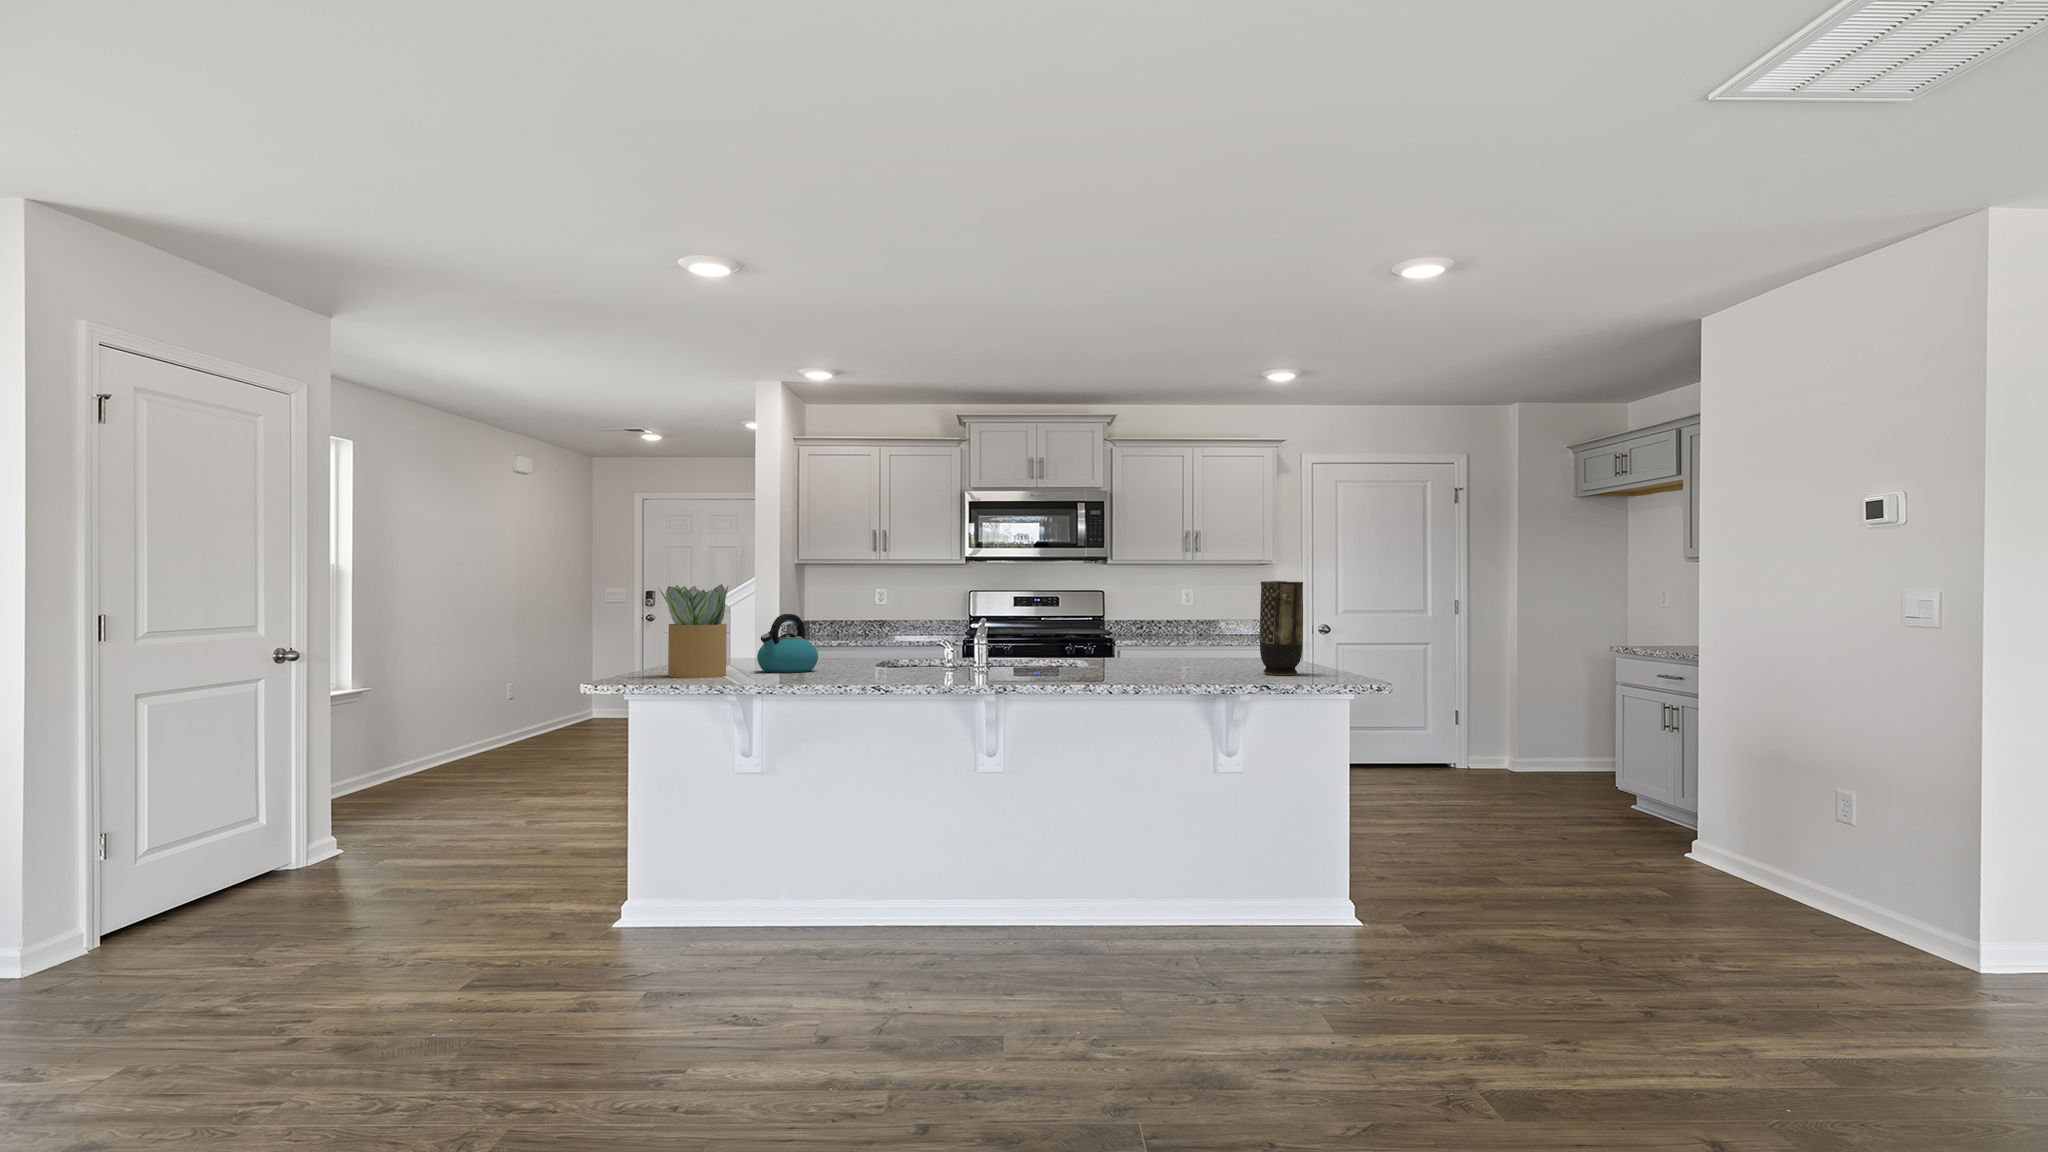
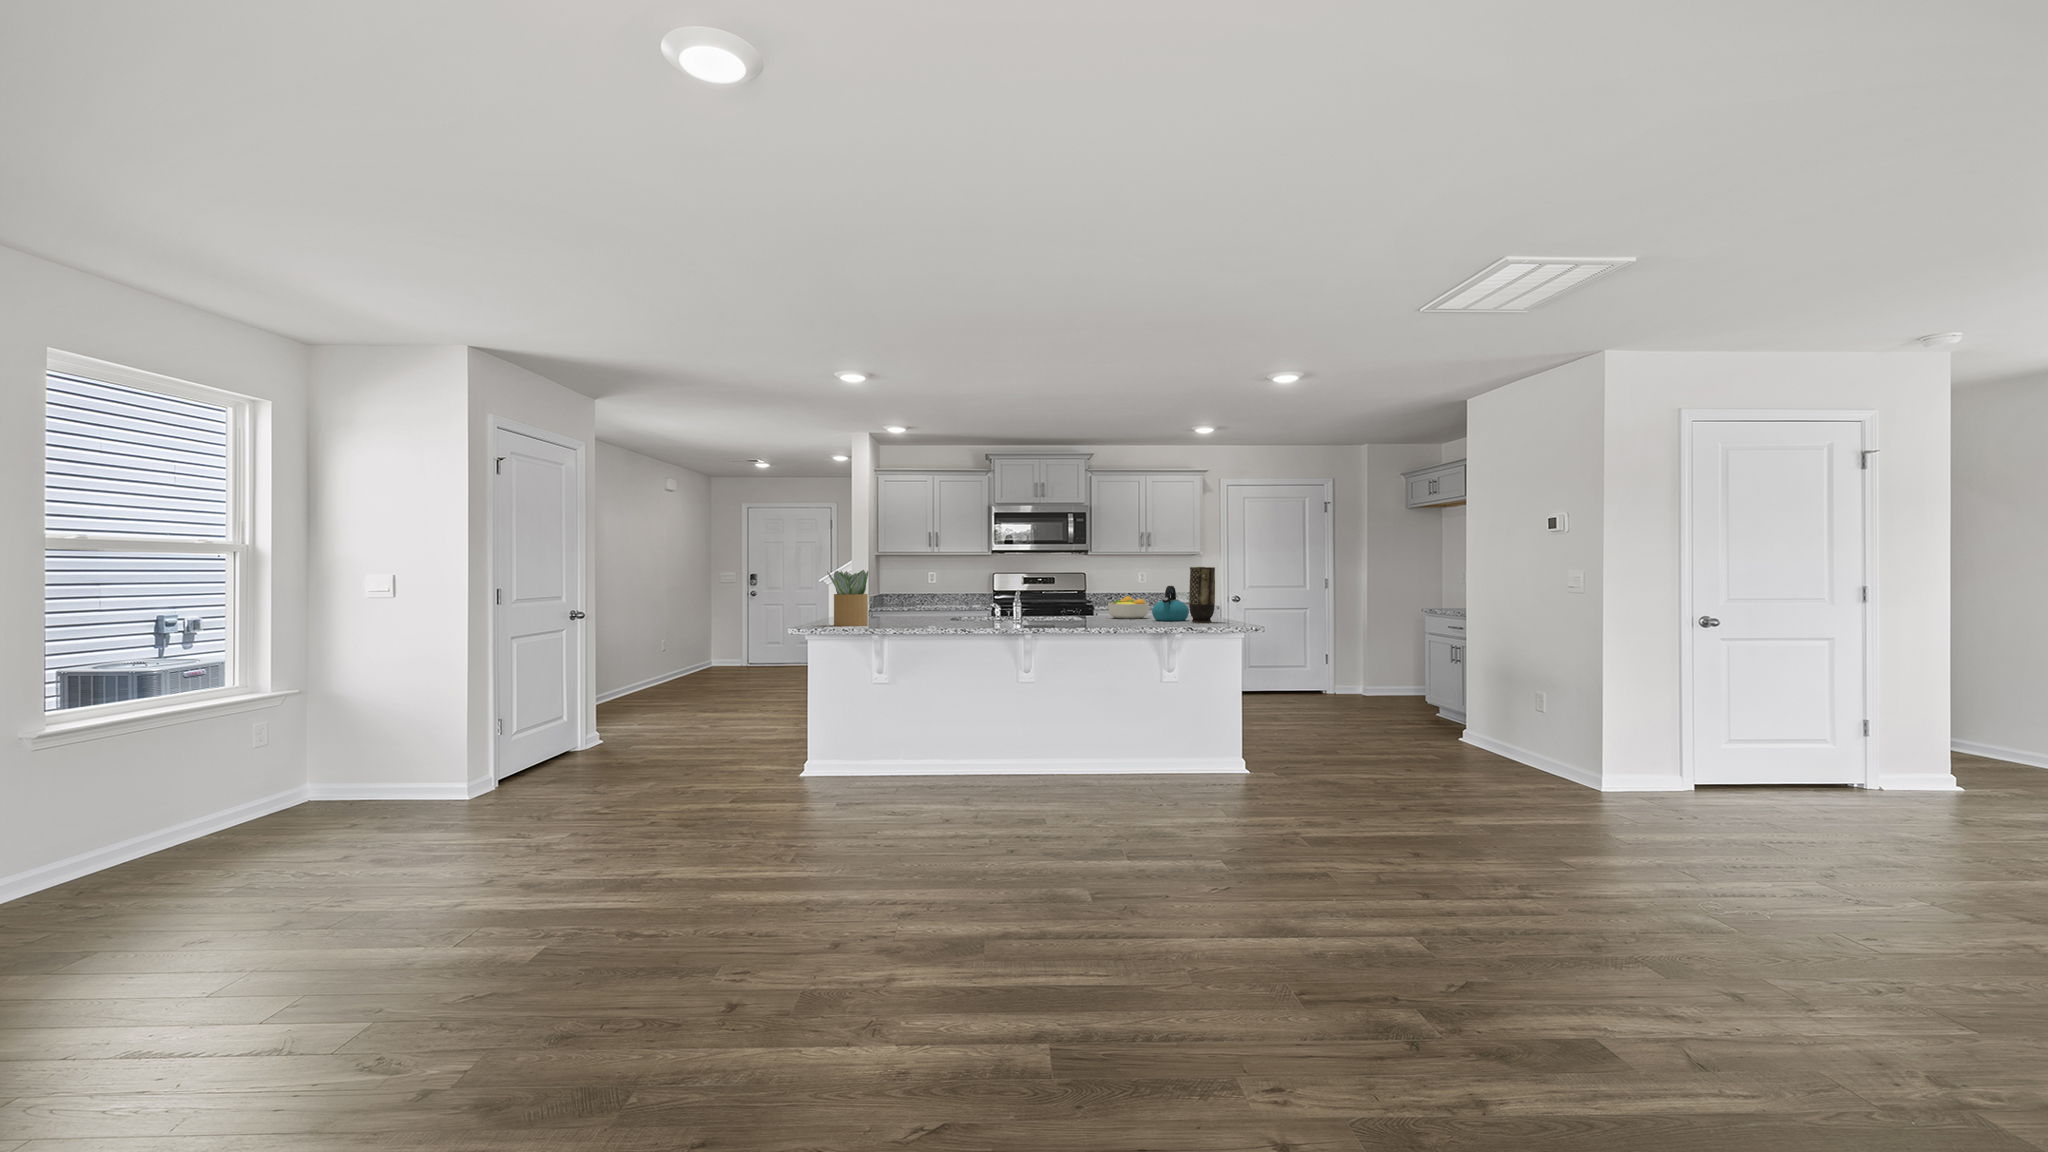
kettle: present [757,614,818,673] -> present [1152,586,1189,621]
fruit bowl: none [1128,627,1194,665] -> present [1108,596,1149,619]

